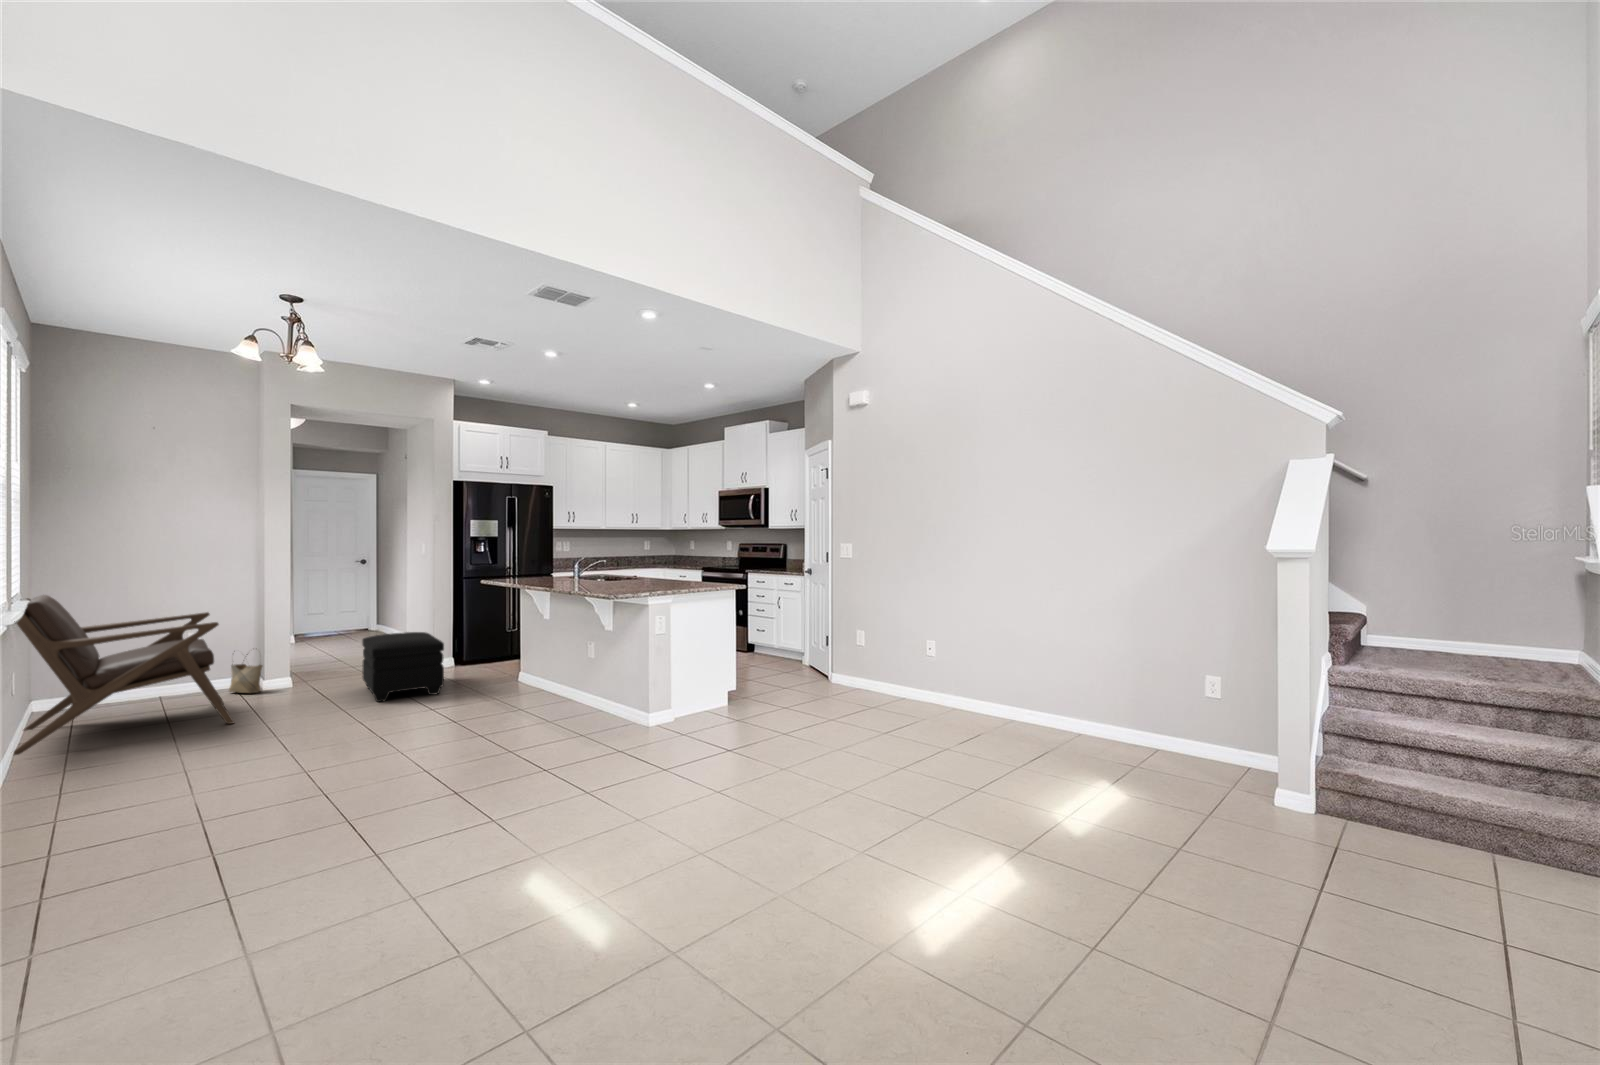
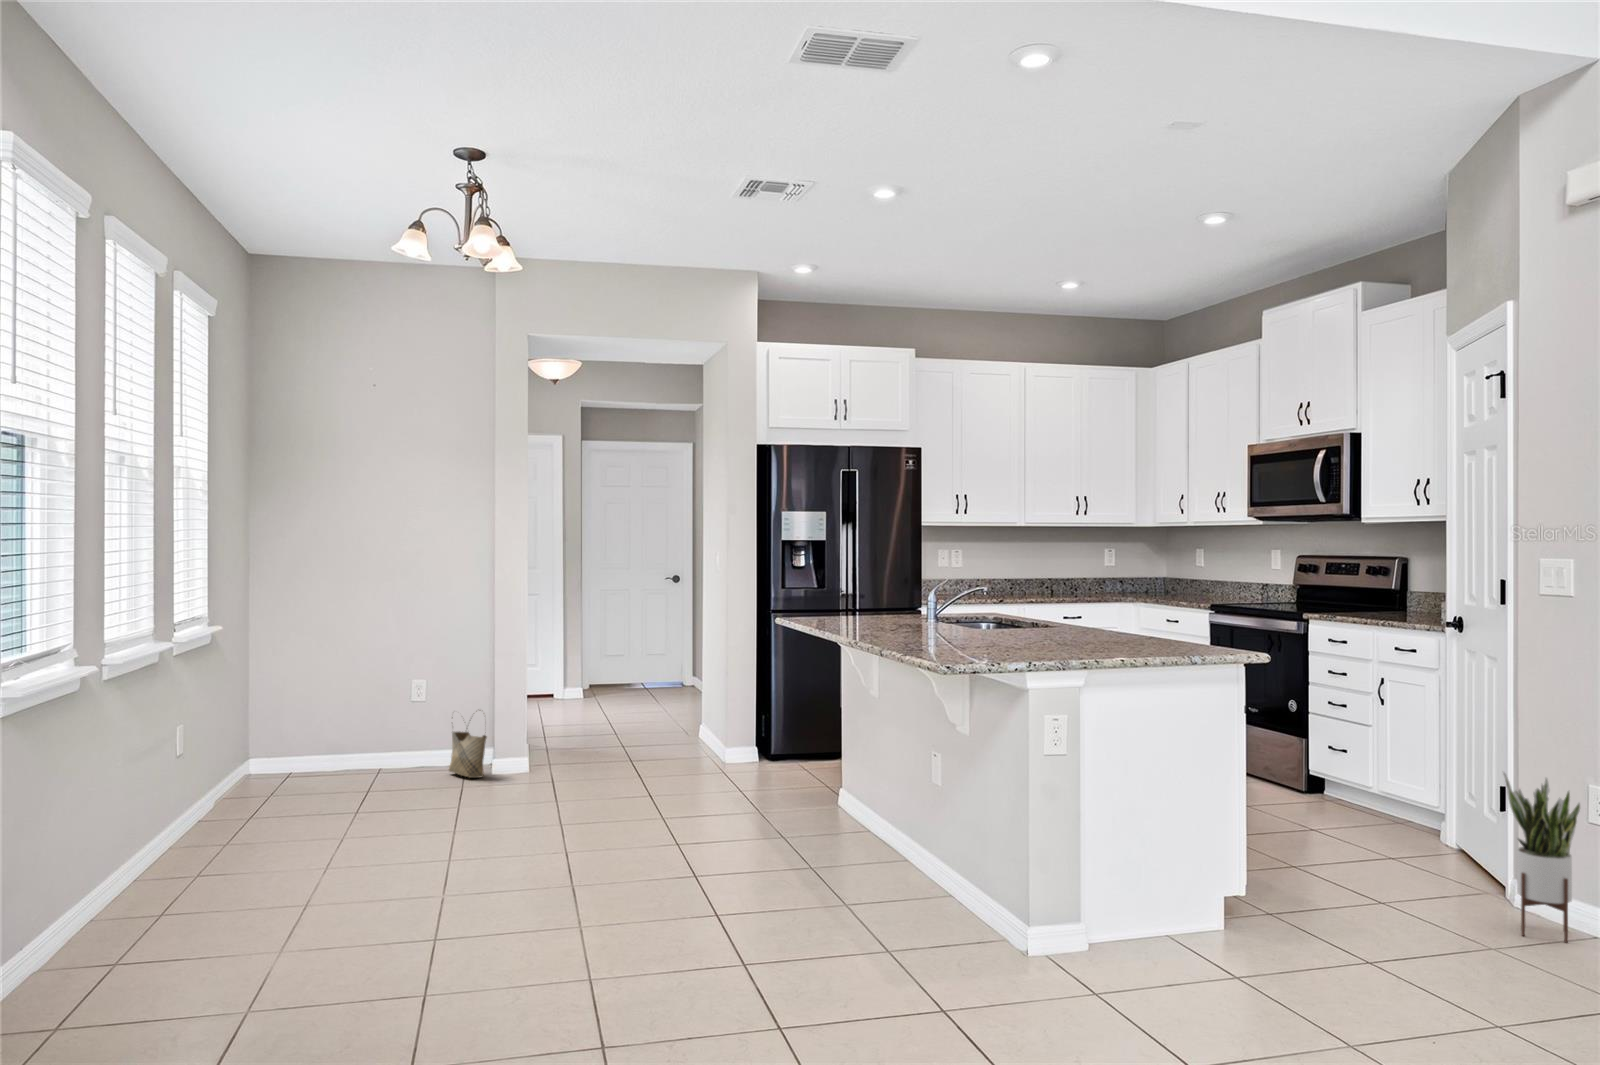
lounge chair: present [14,595,234,755] -> none [171,619,432,839]
potted plant: none [829,629,856,693] -> present [1503,772,1580,943]
ottoman: present [362,632,444,702] -> none [604,702,712,817]

